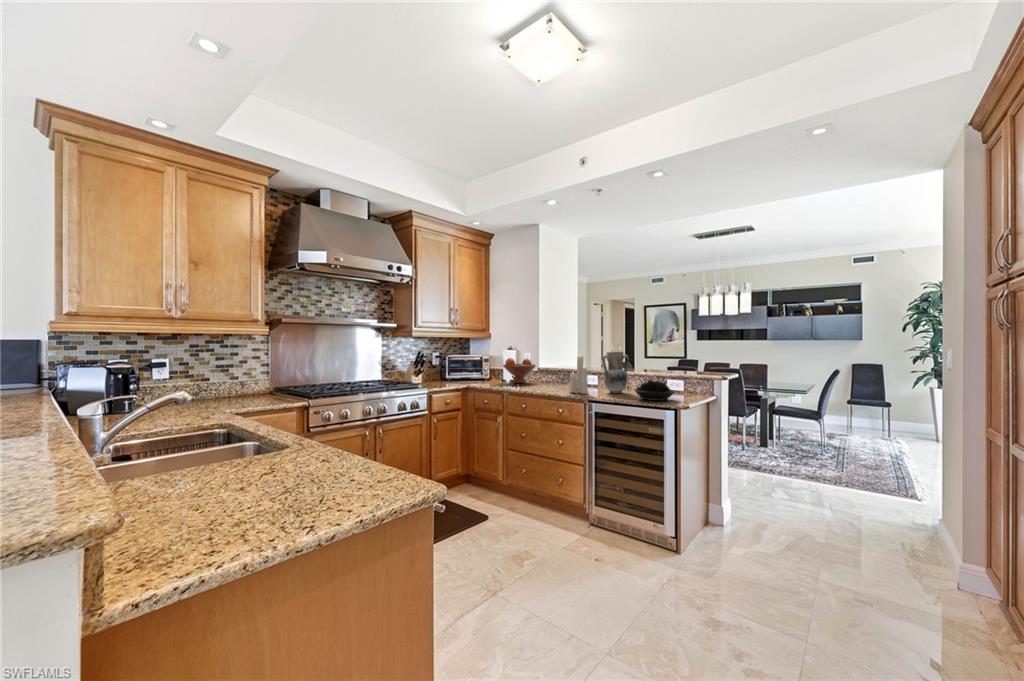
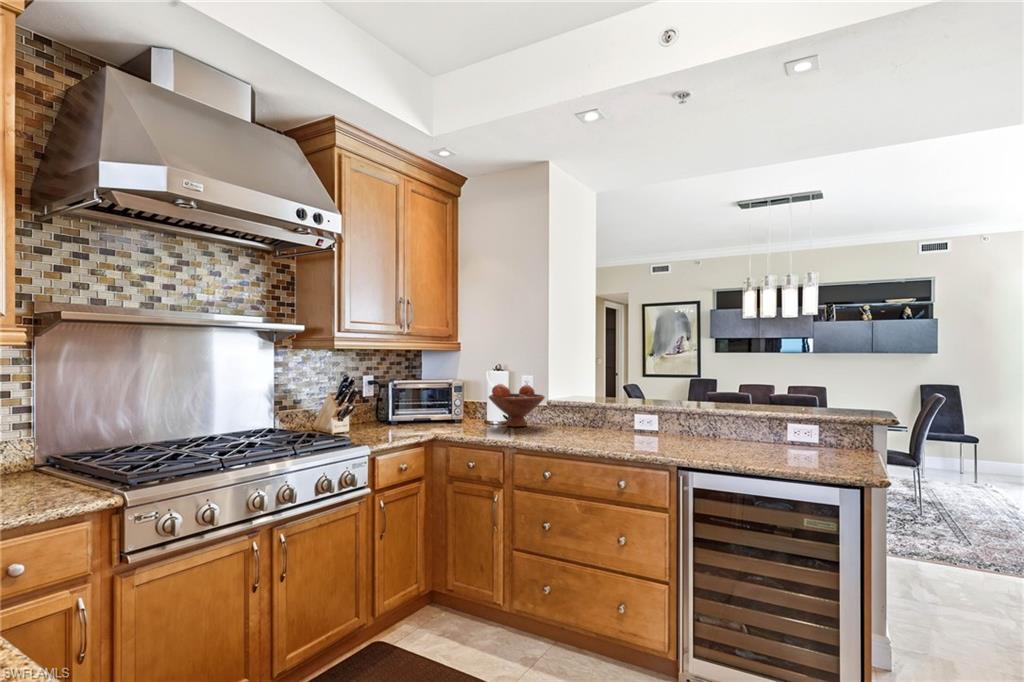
vase: present [602,352,629,393] -> none [688,377,730,450]
candle: present [570,356,588,394] -> none [629,372,666,452]
succulent plant: present [635,380,674,401] -> none [763,427,840,468]

